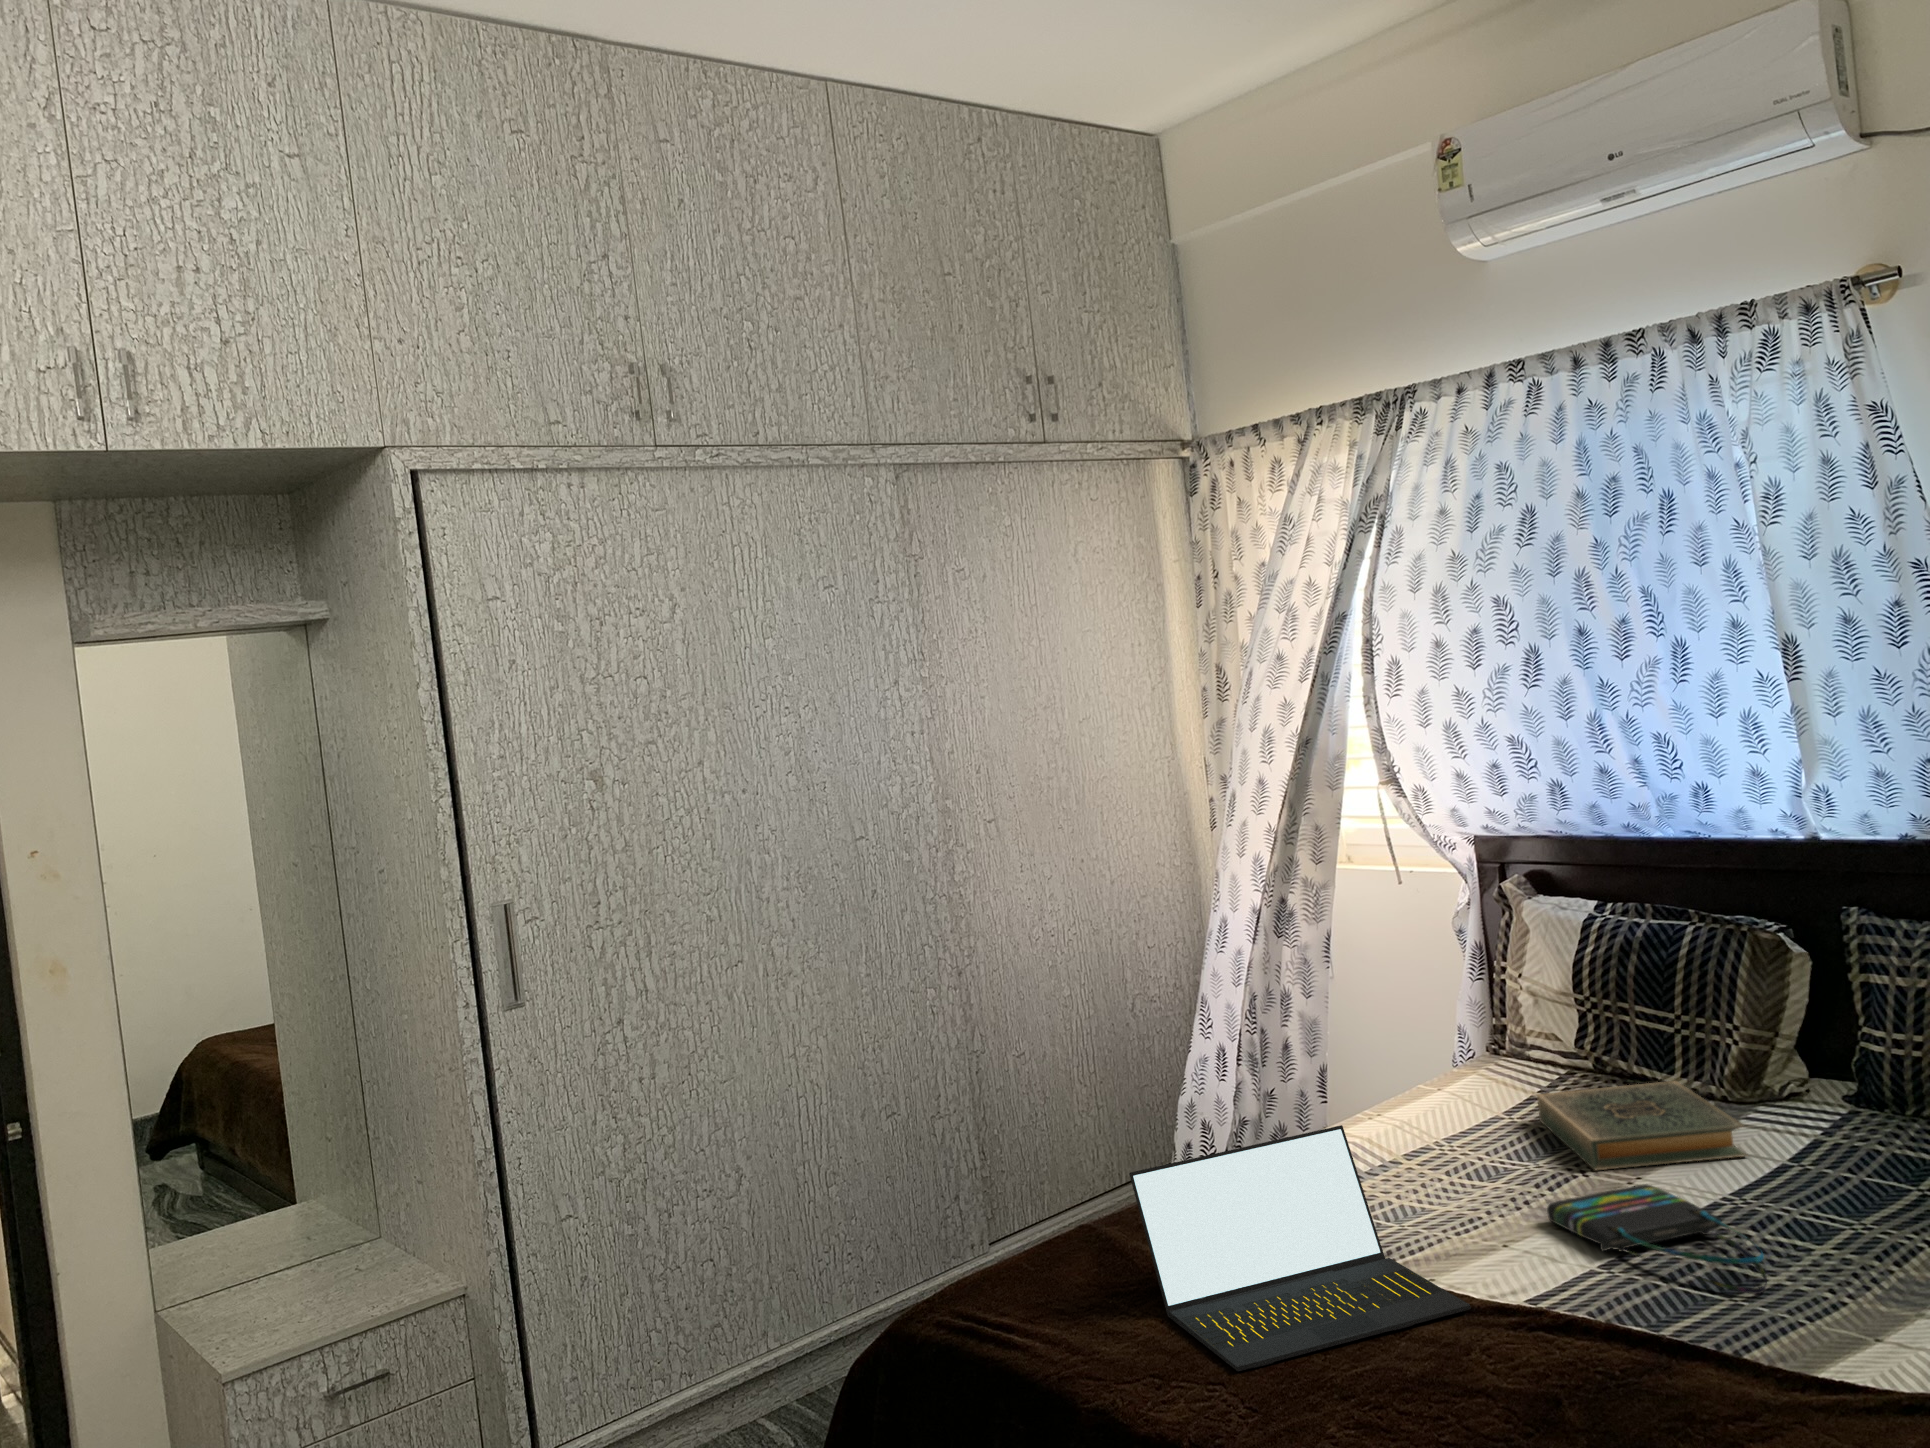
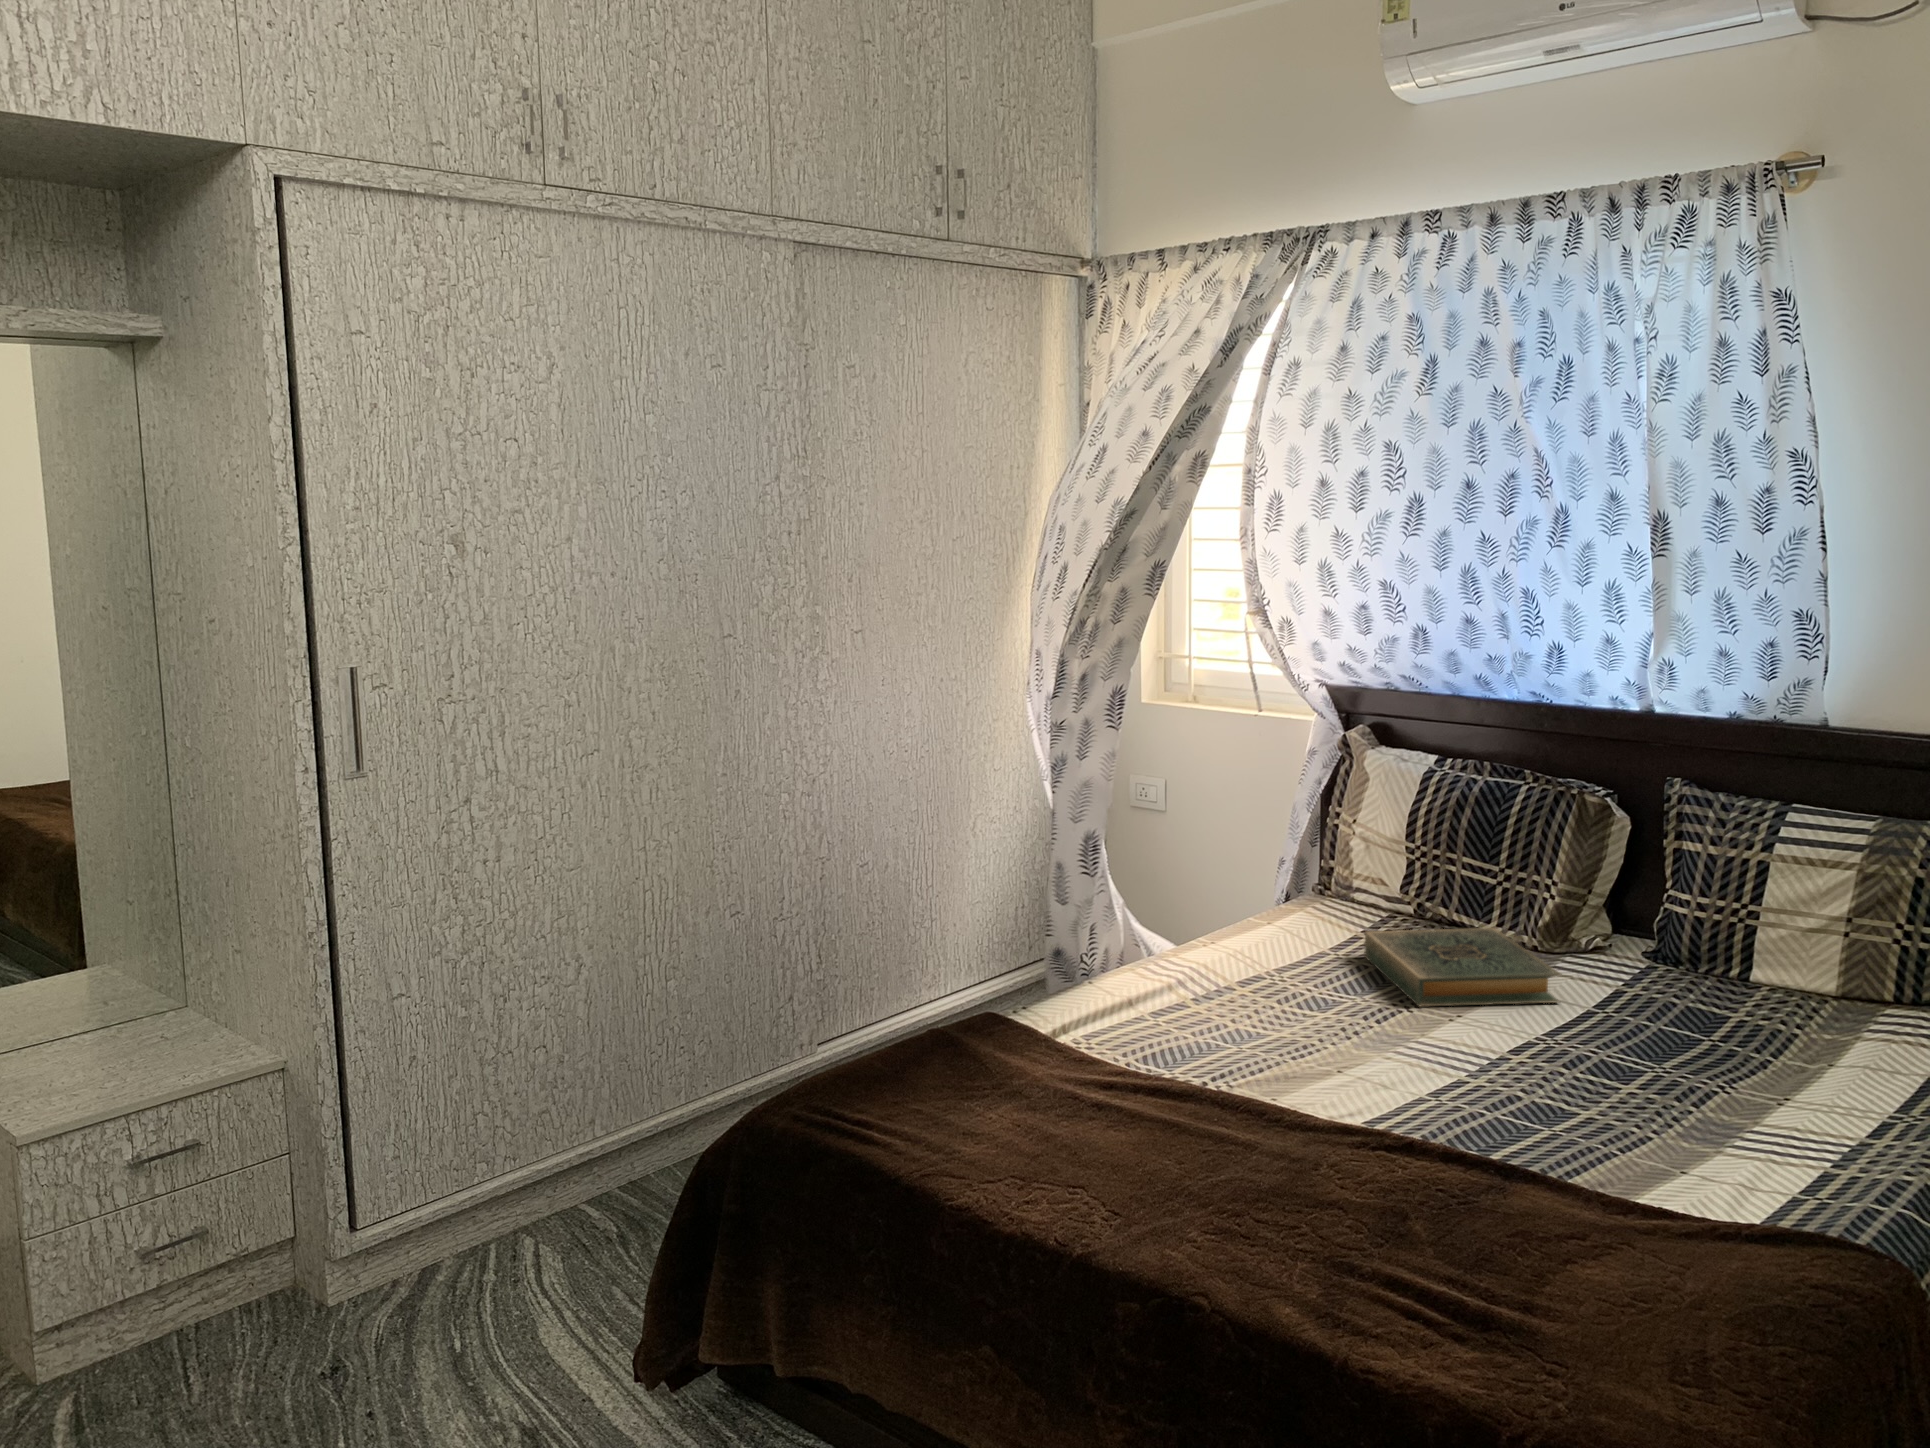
laptop: present [1129,1125,1471,1371] -> none [989,948,1309,1178]
tote bag: present [1547,1185,1767,1294] -> none [1378,1023,1586,1131]

